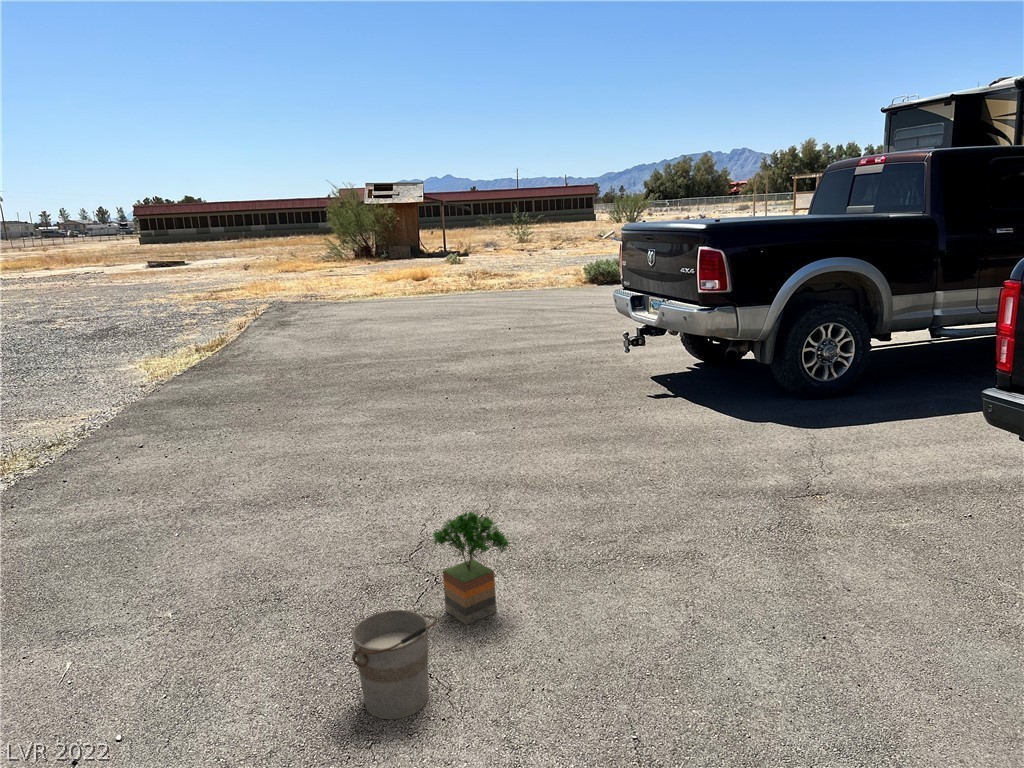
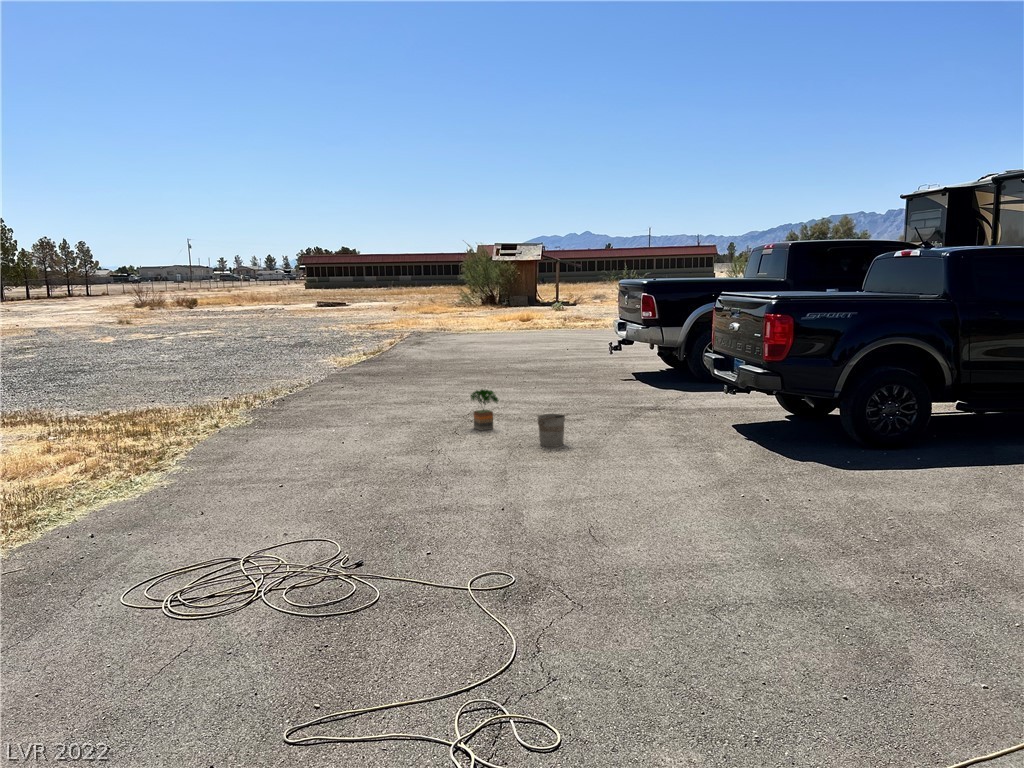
bucket: present [352,610,437,719] -> present [538,414,566,447]

